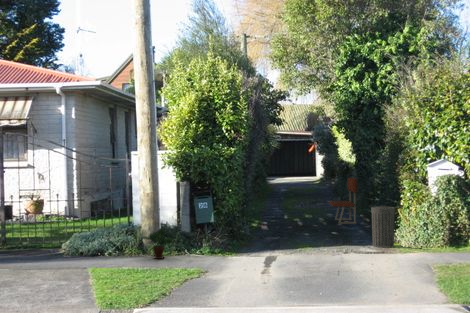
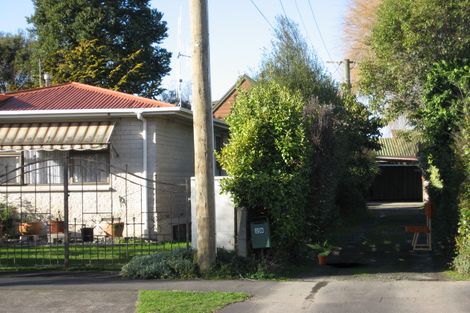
trash can: present [371,206,395,248] -> none [433,234,458,278]
potted plant: present [142,229,174,259] -> present [307,244,334,265]

